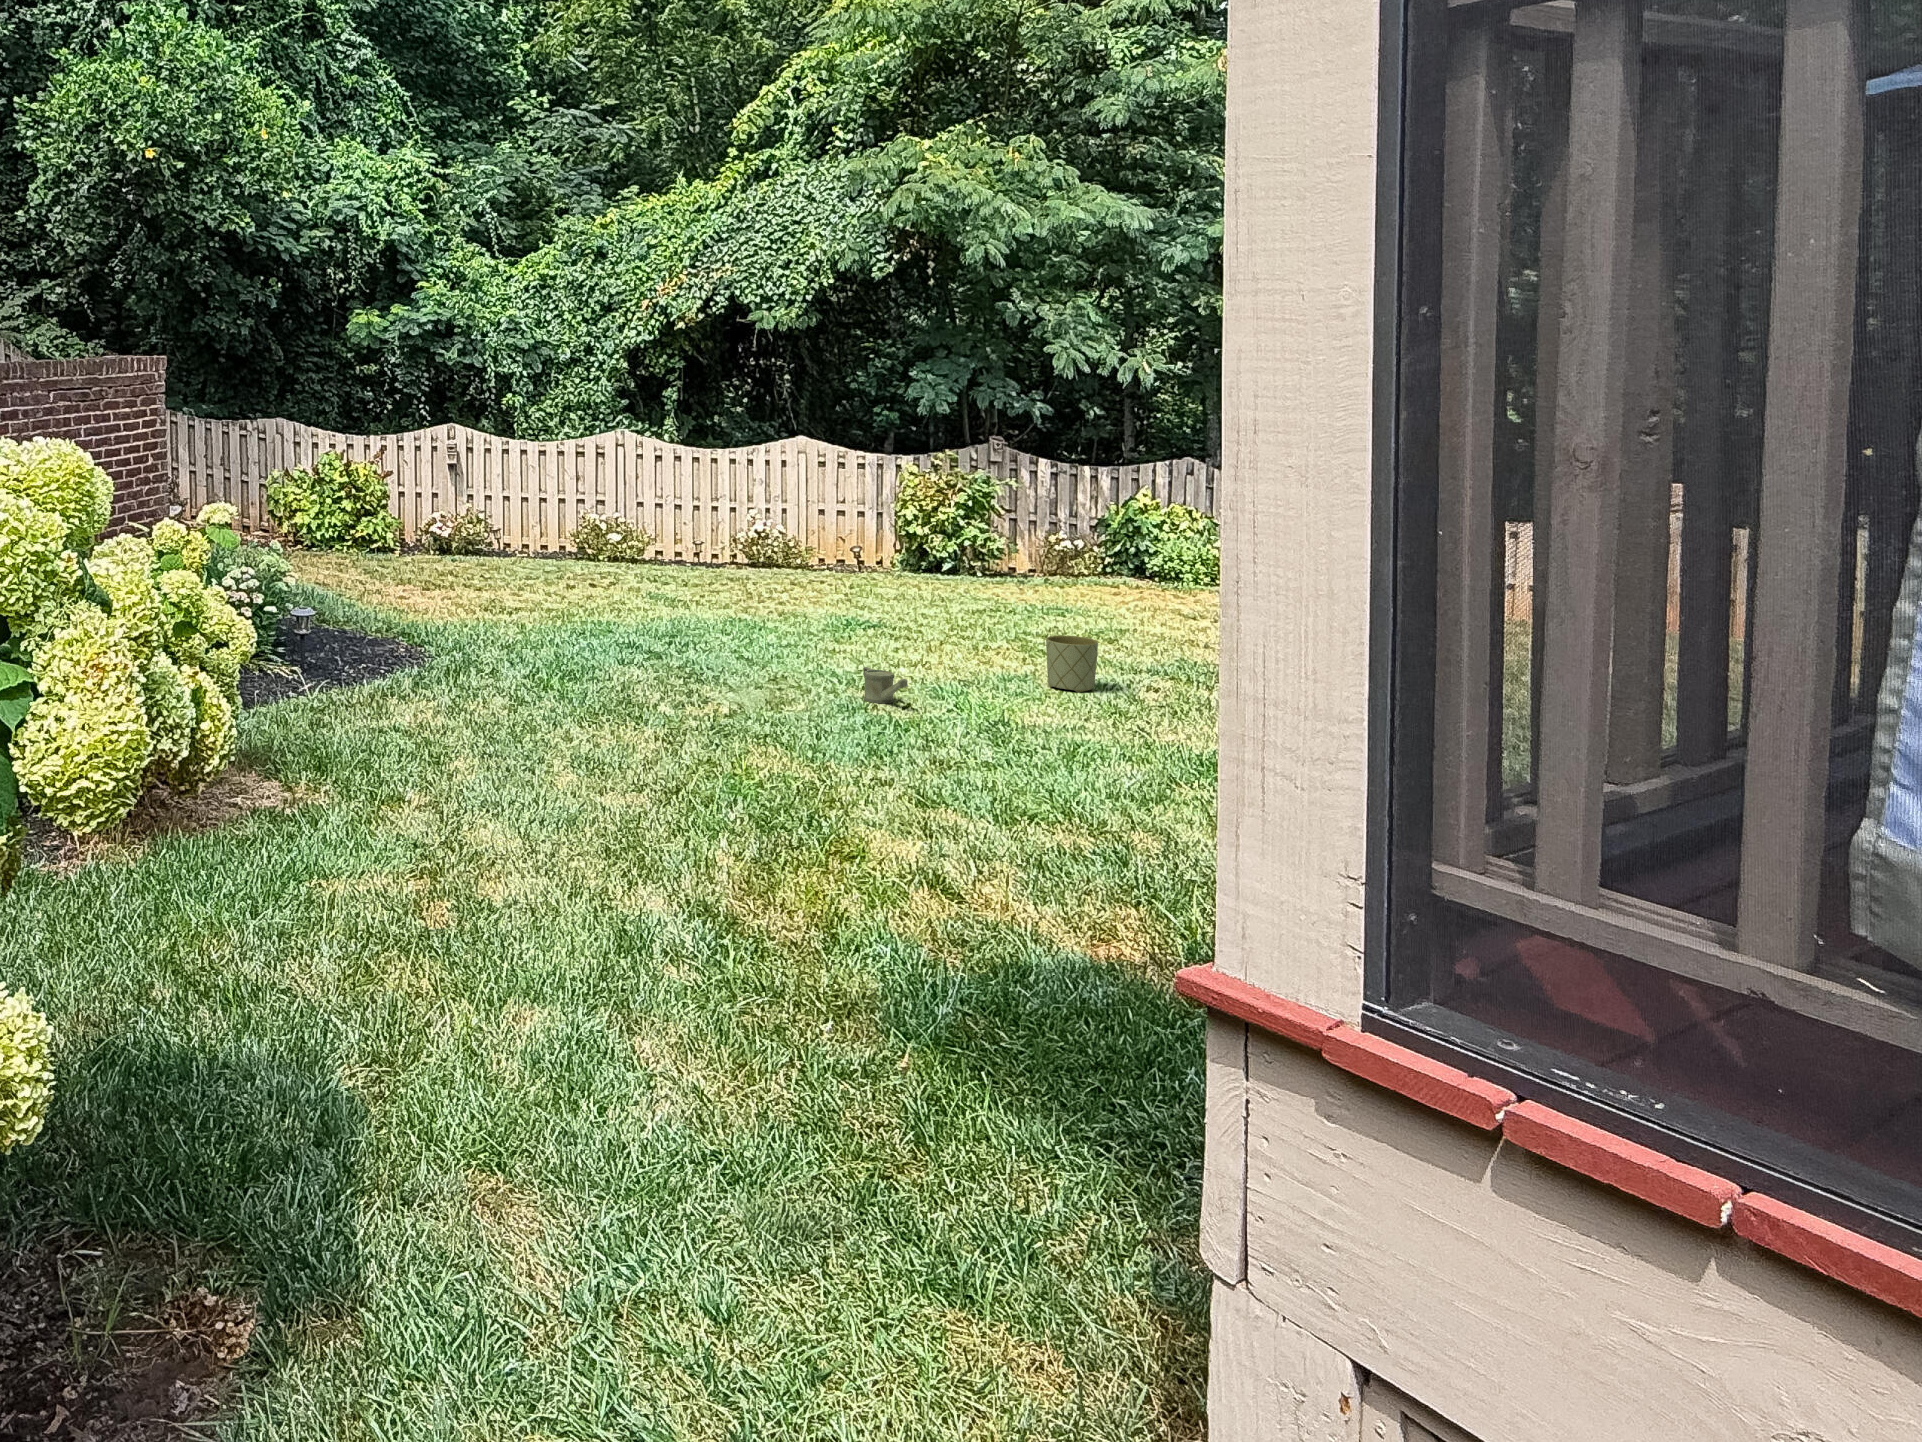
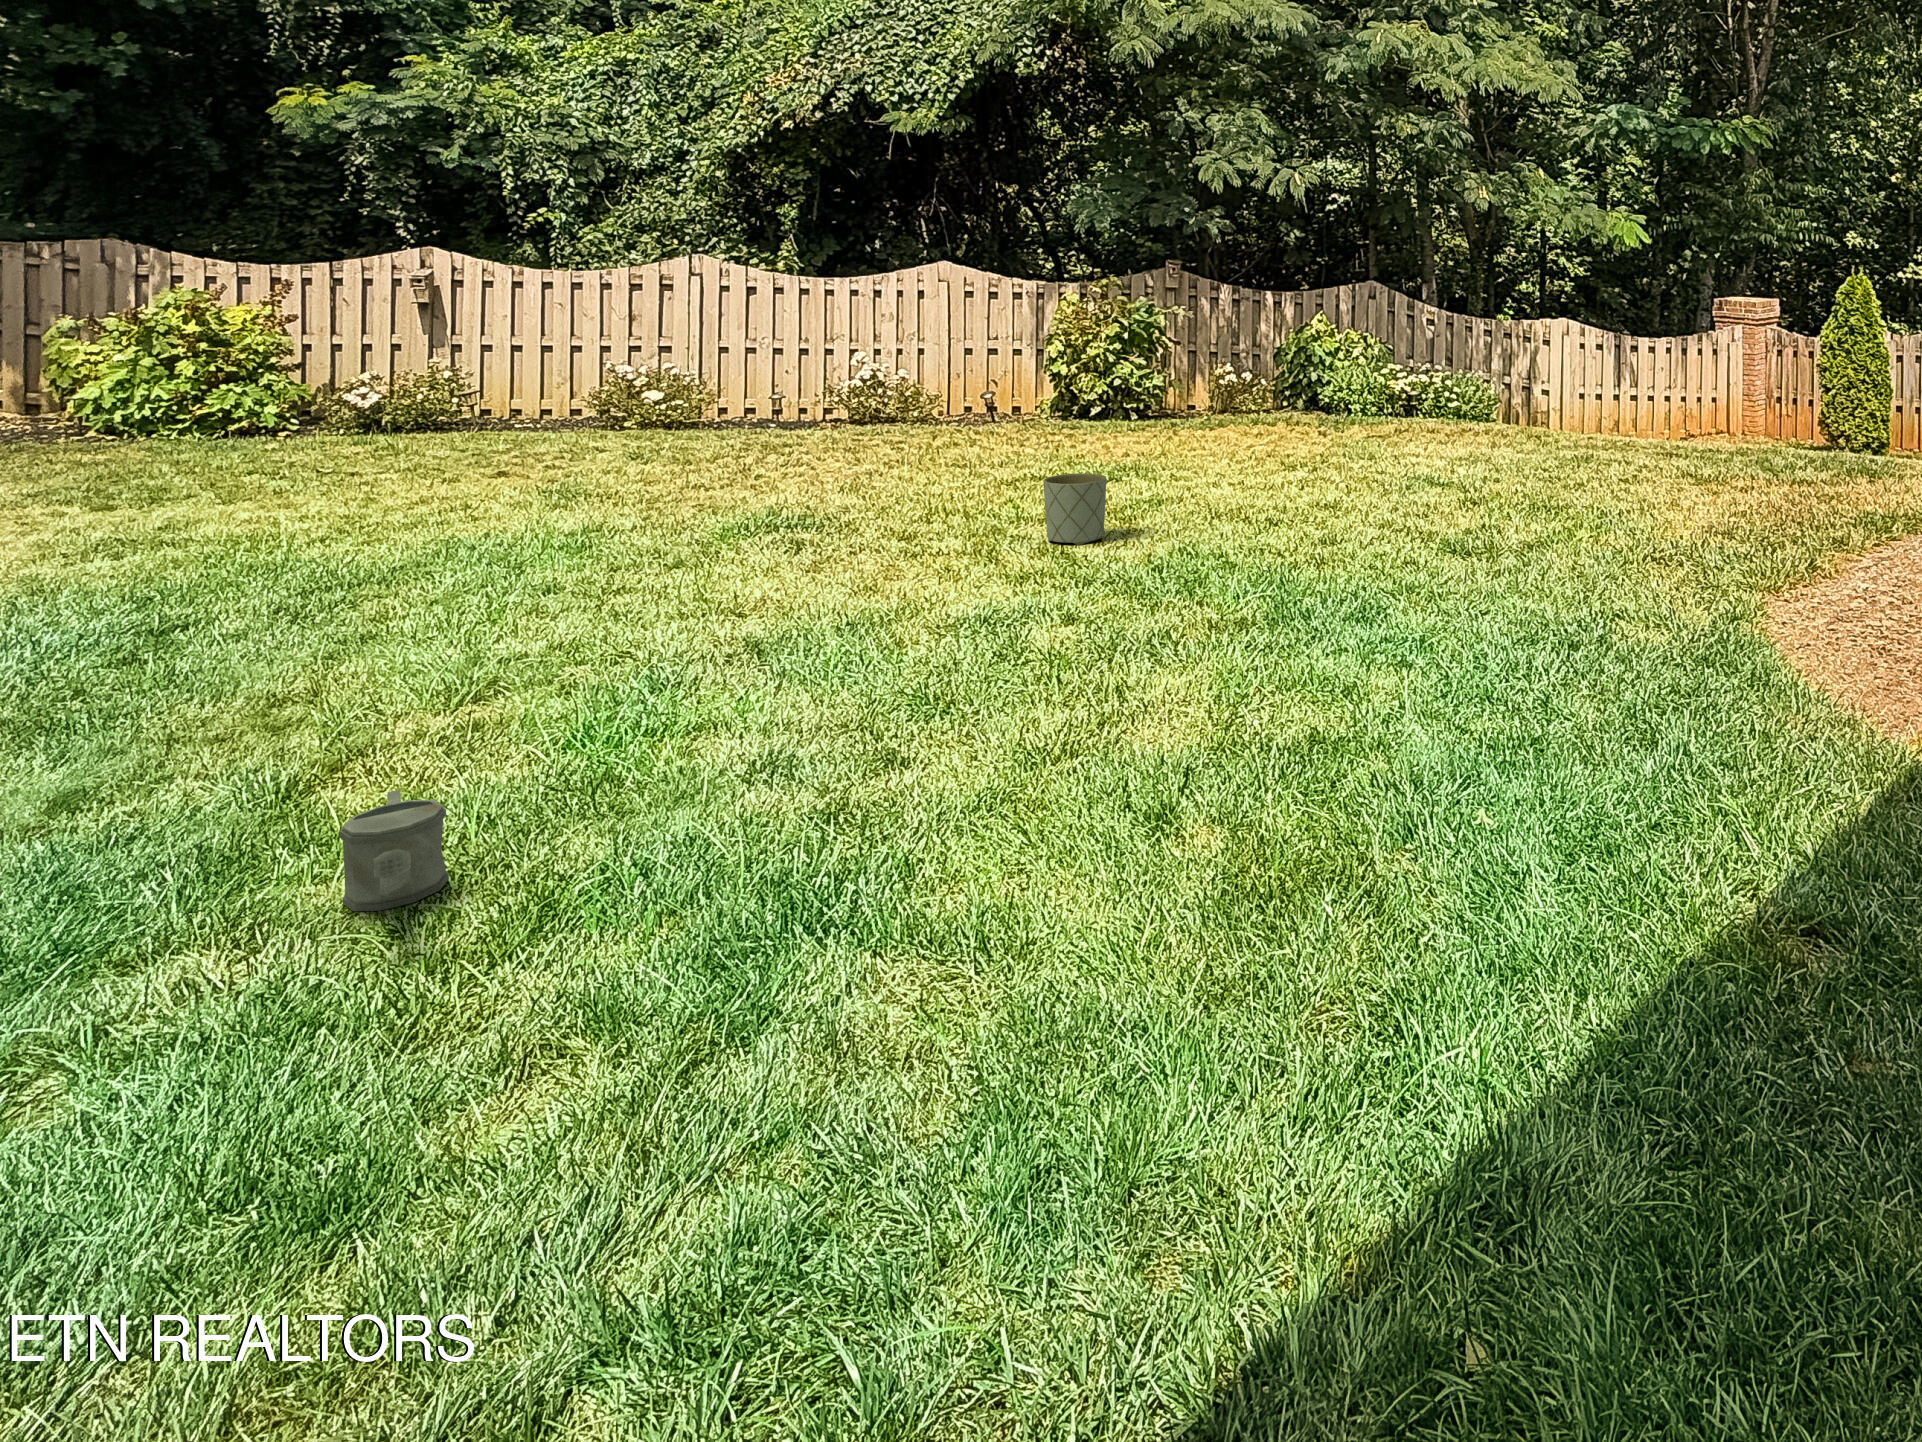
watering can: present [863,667,907,704] -> present [339,790,449,911]

